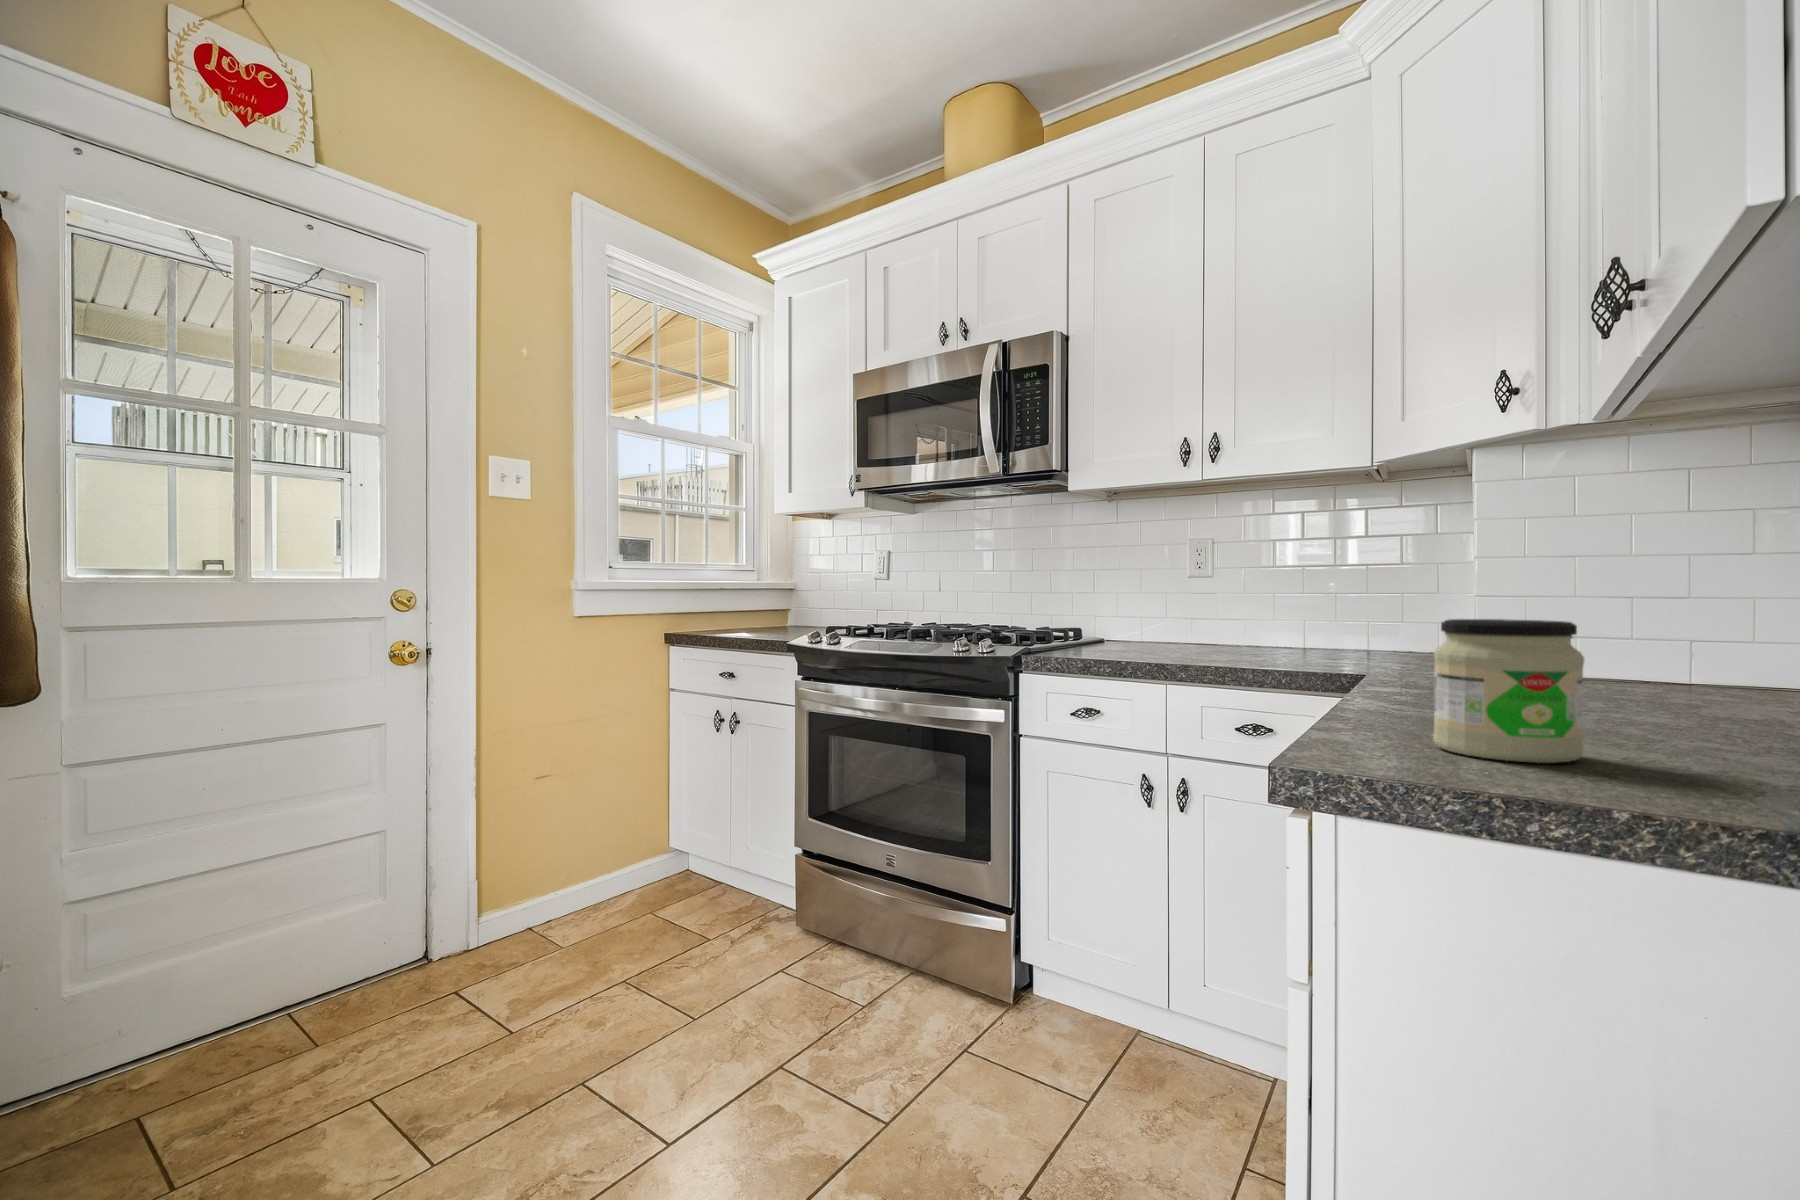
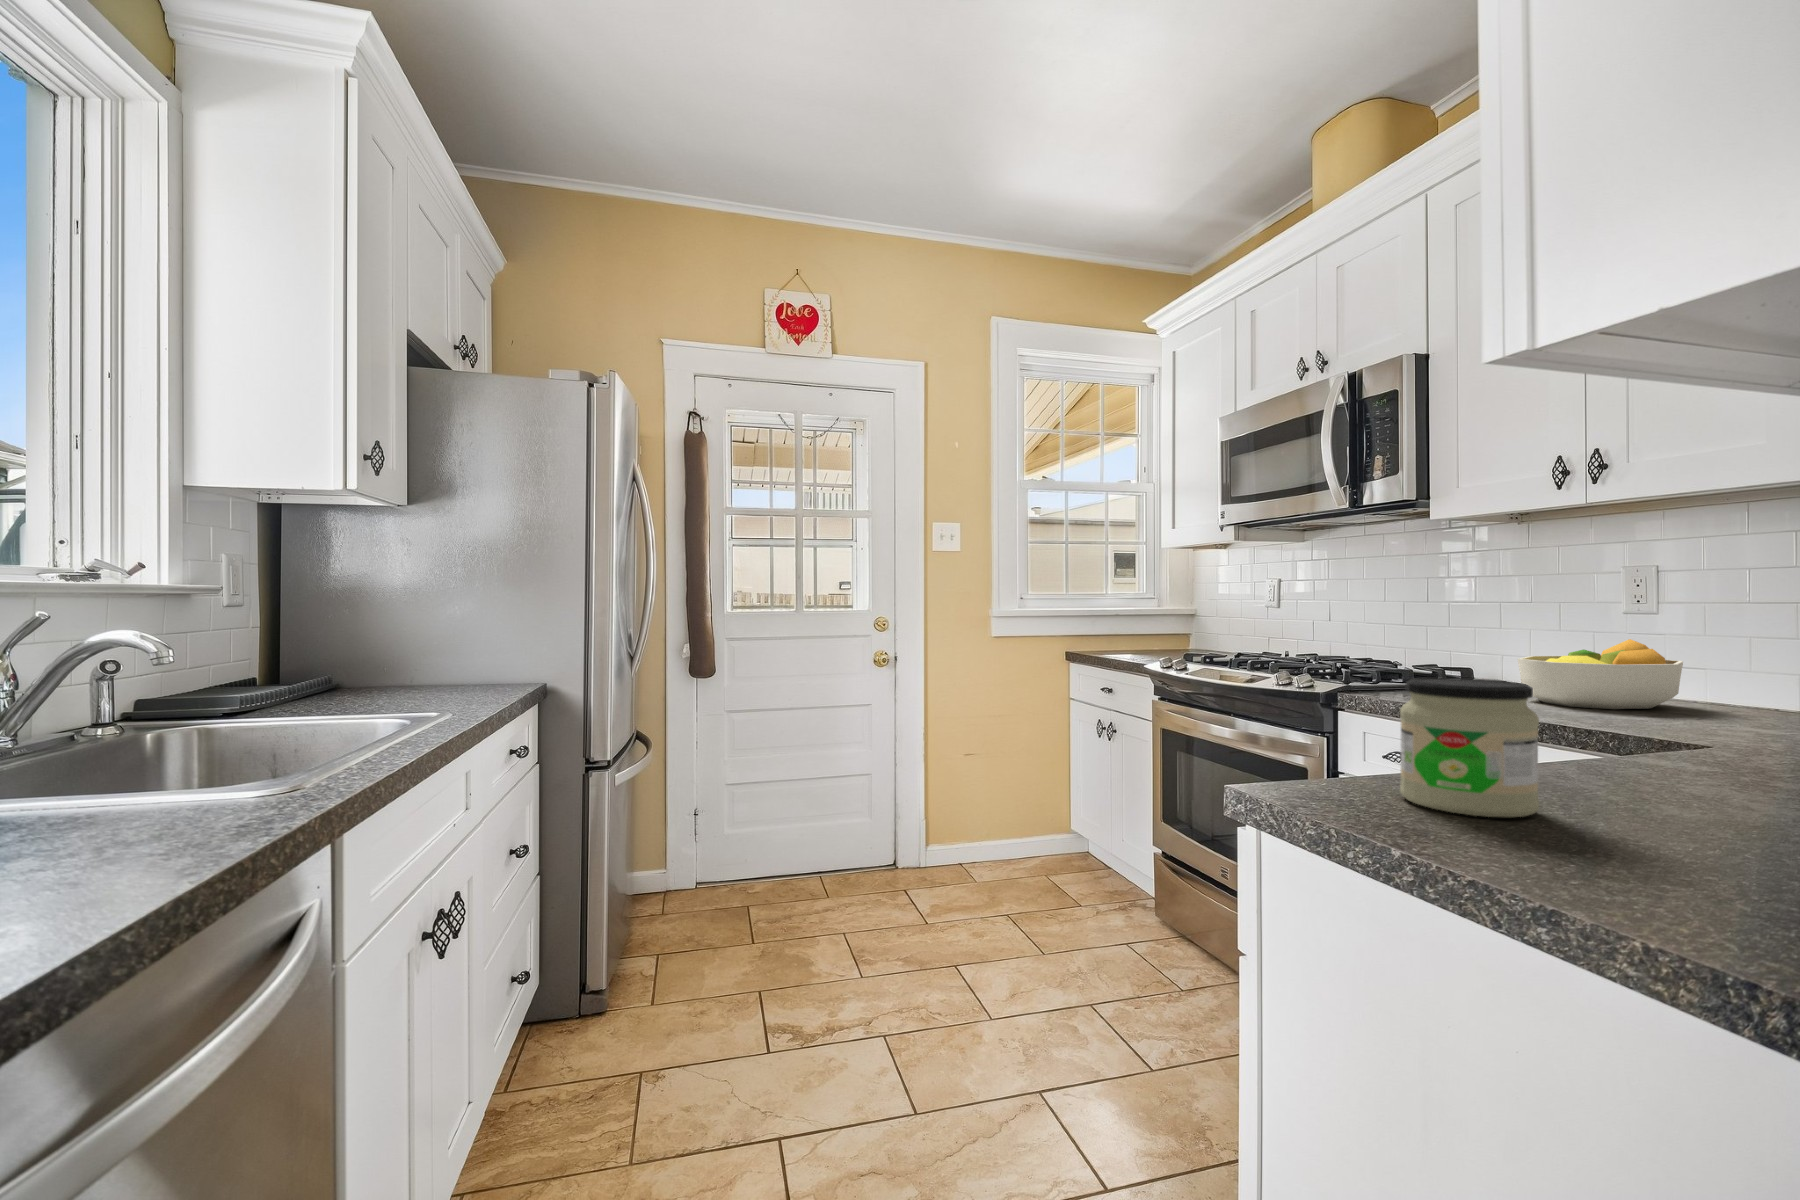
fruit bowl: none [1169,601,1280,661] -> present [1518,639,1683,709]

